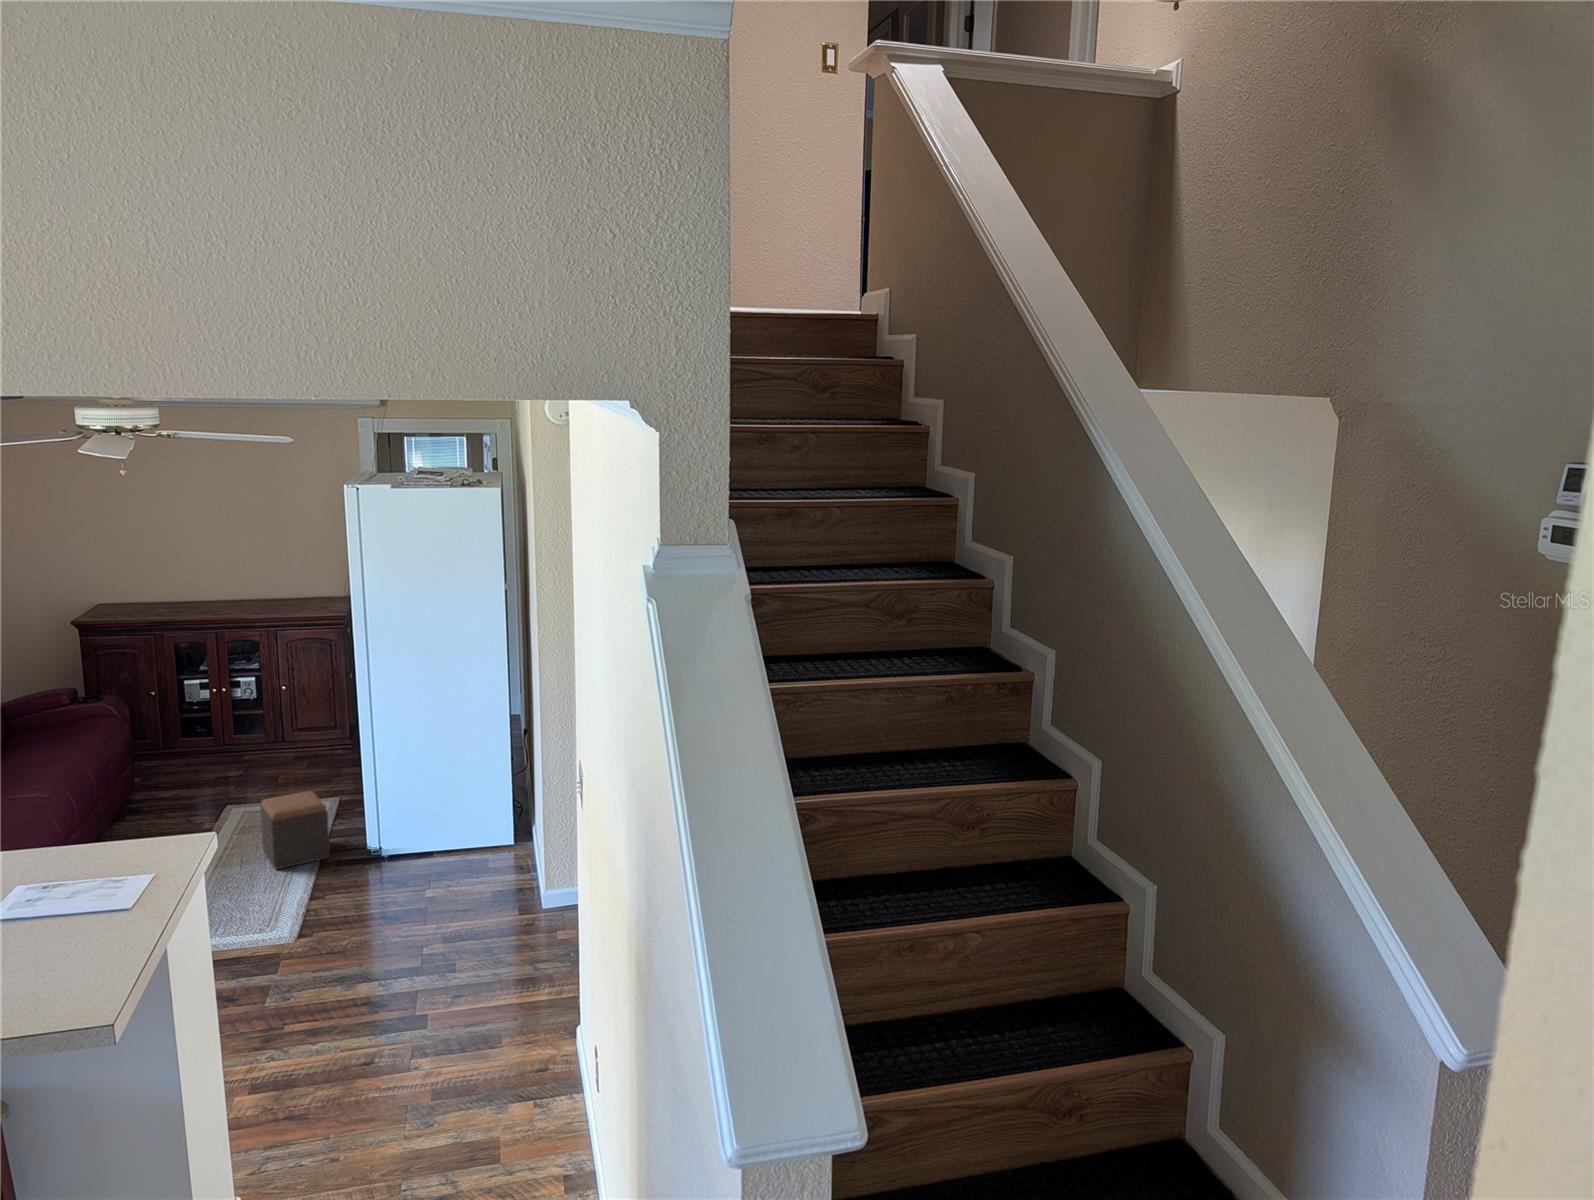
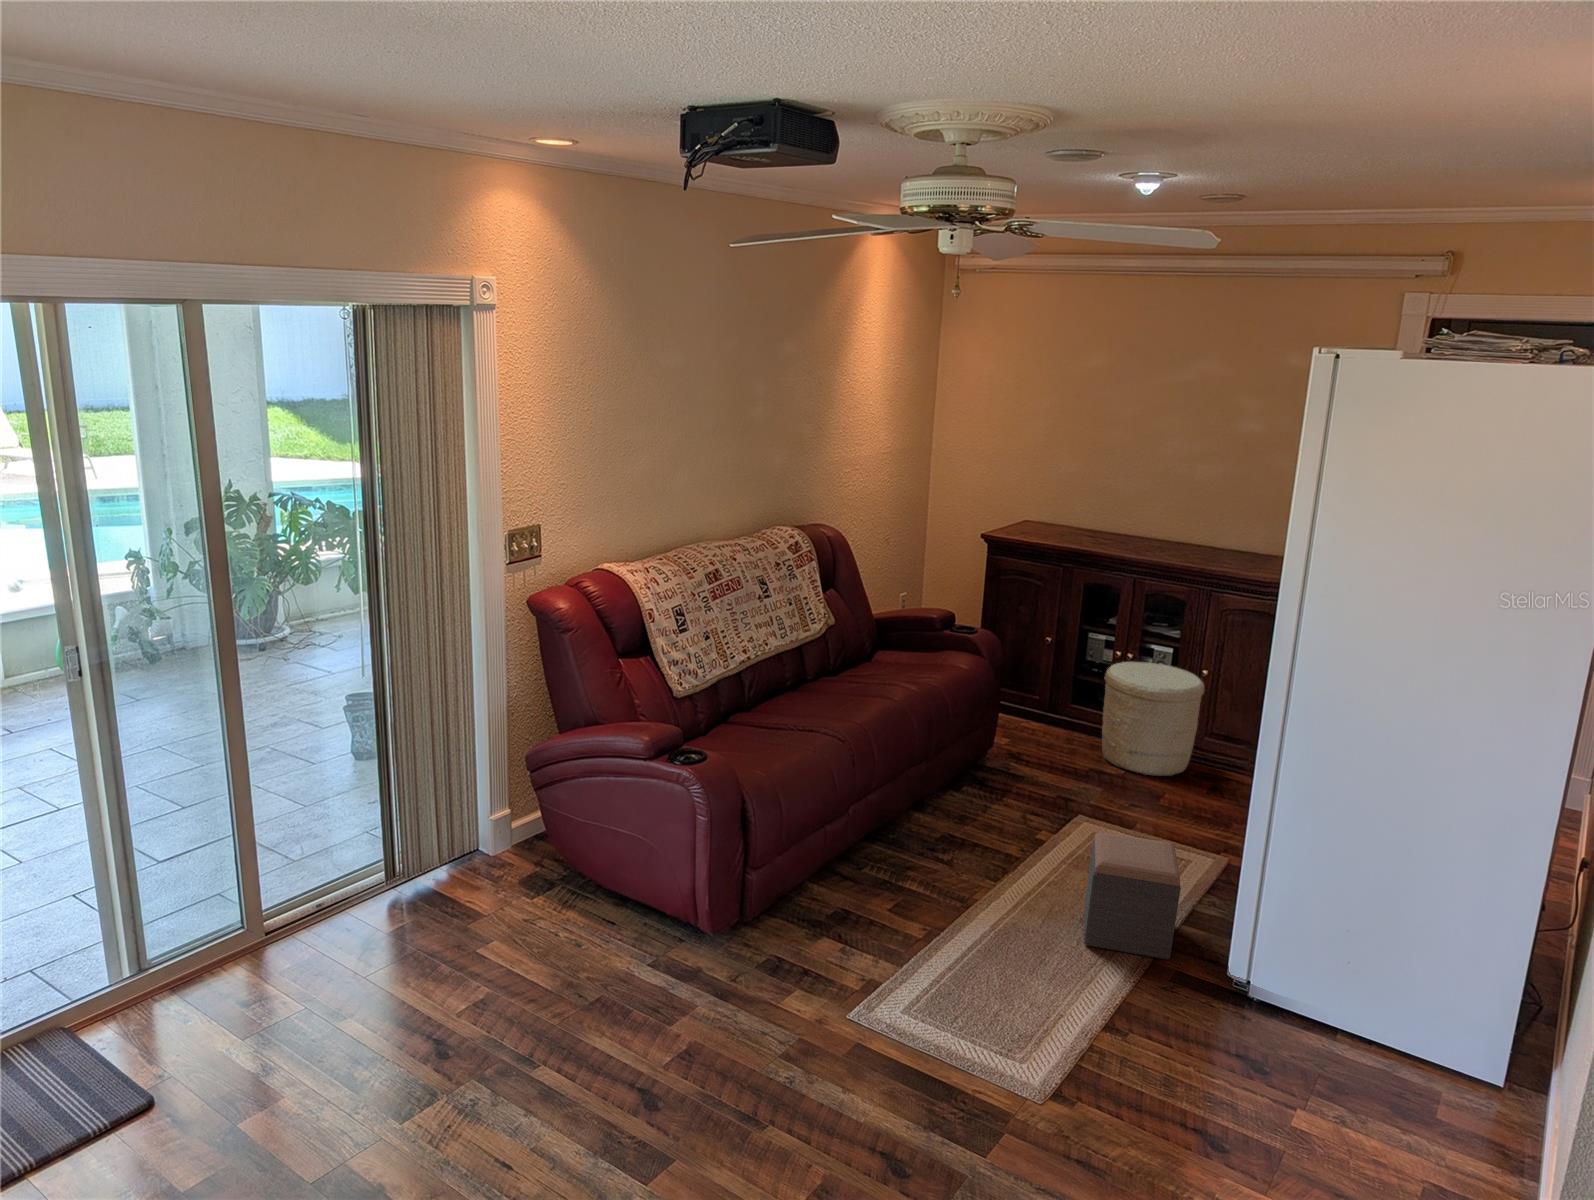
woven basket: none [212,689,289,771] -> present [1102,662,1204,776]

